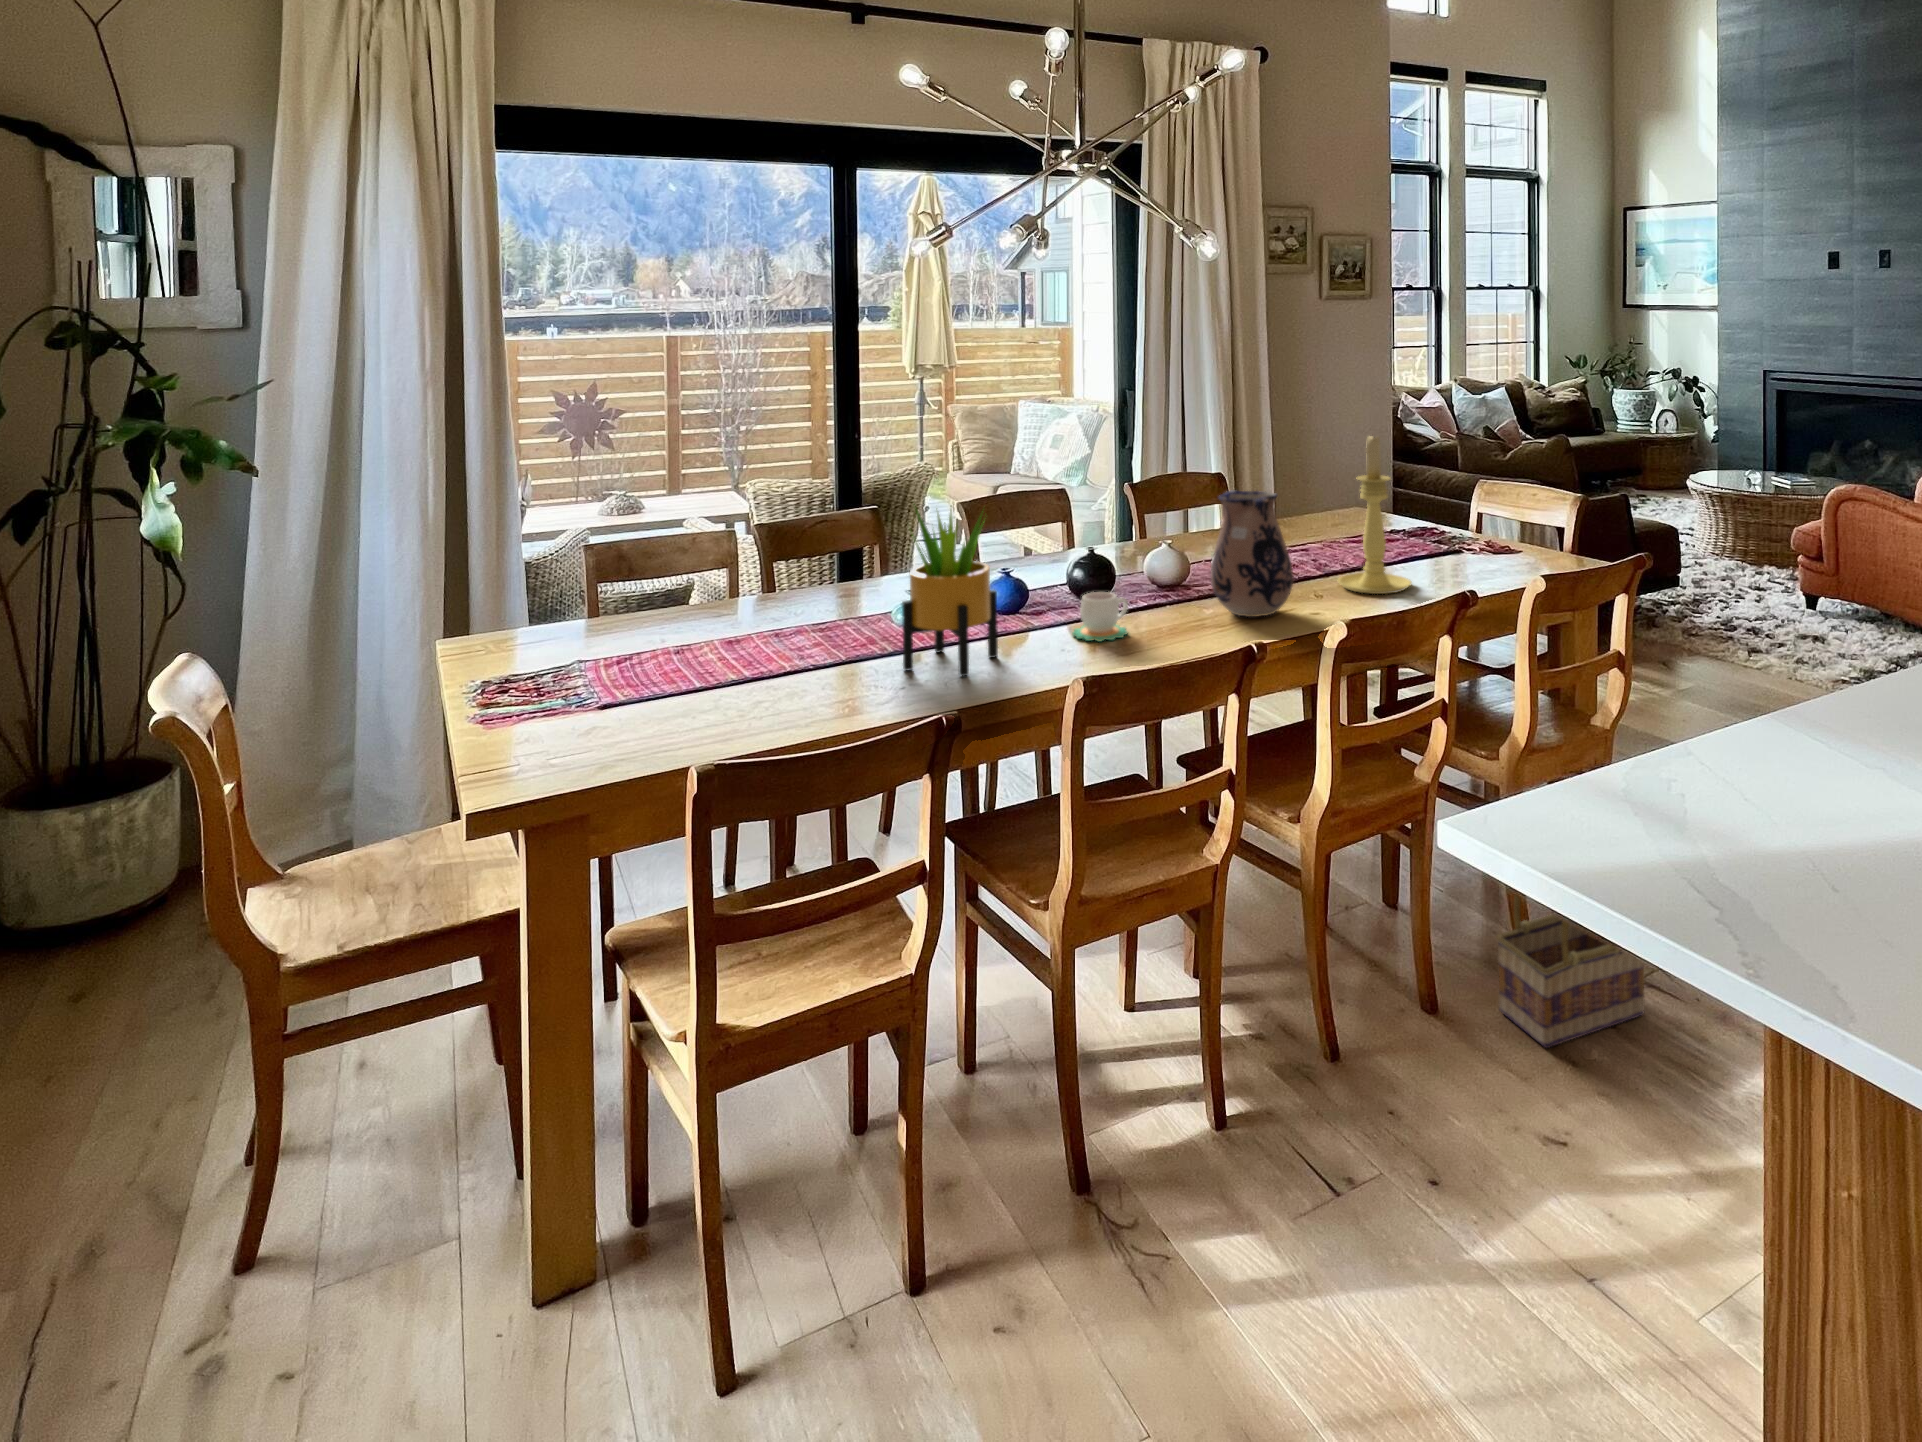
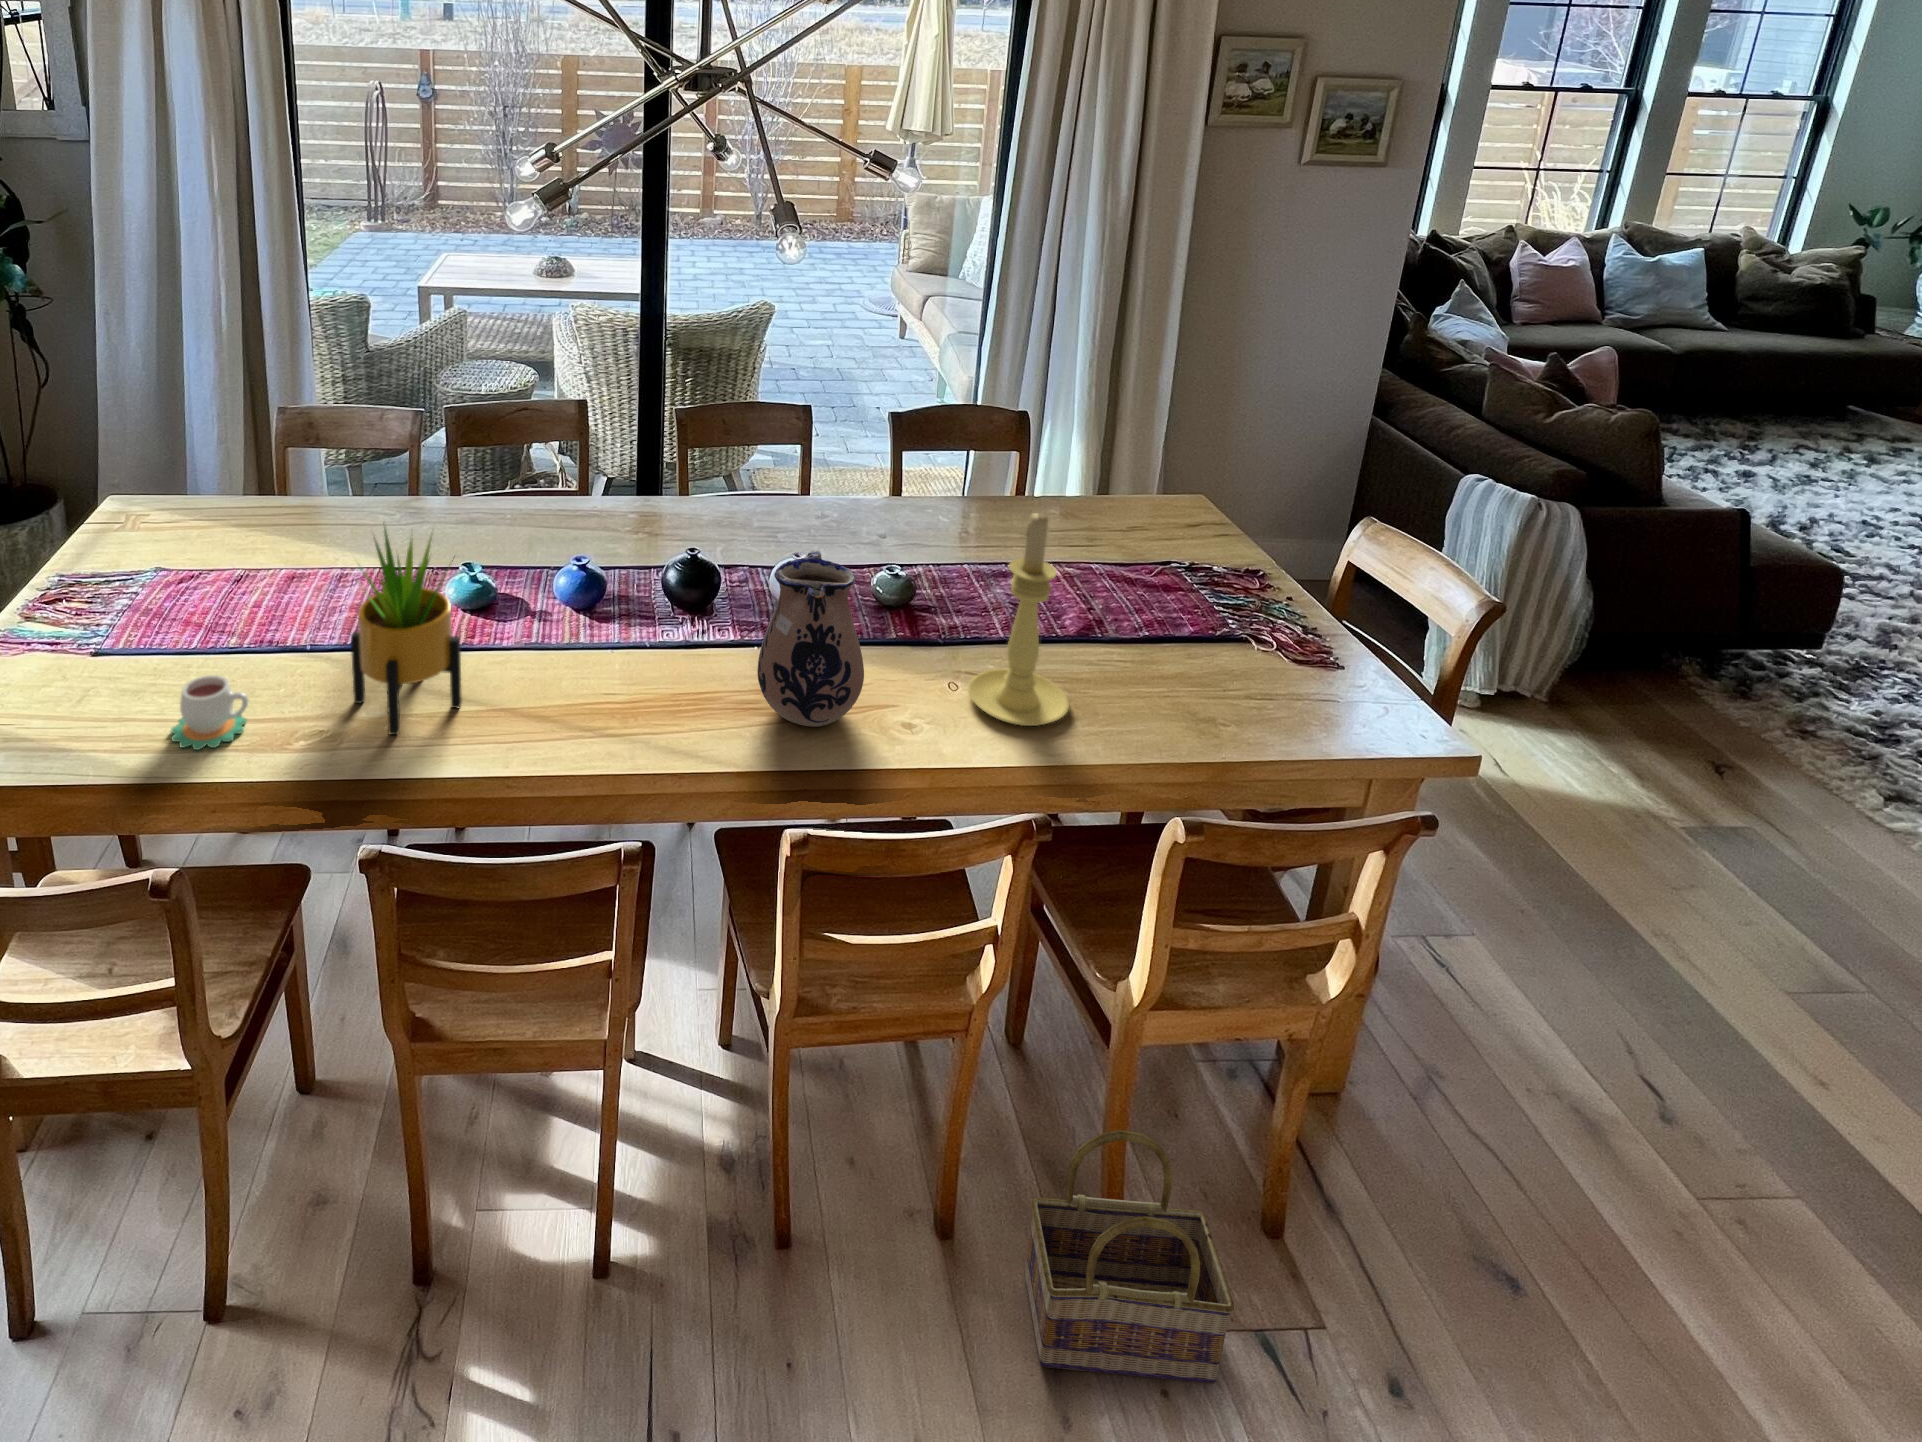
mug: present [1072,592,1128,641] -> present [172,675,249,750]

